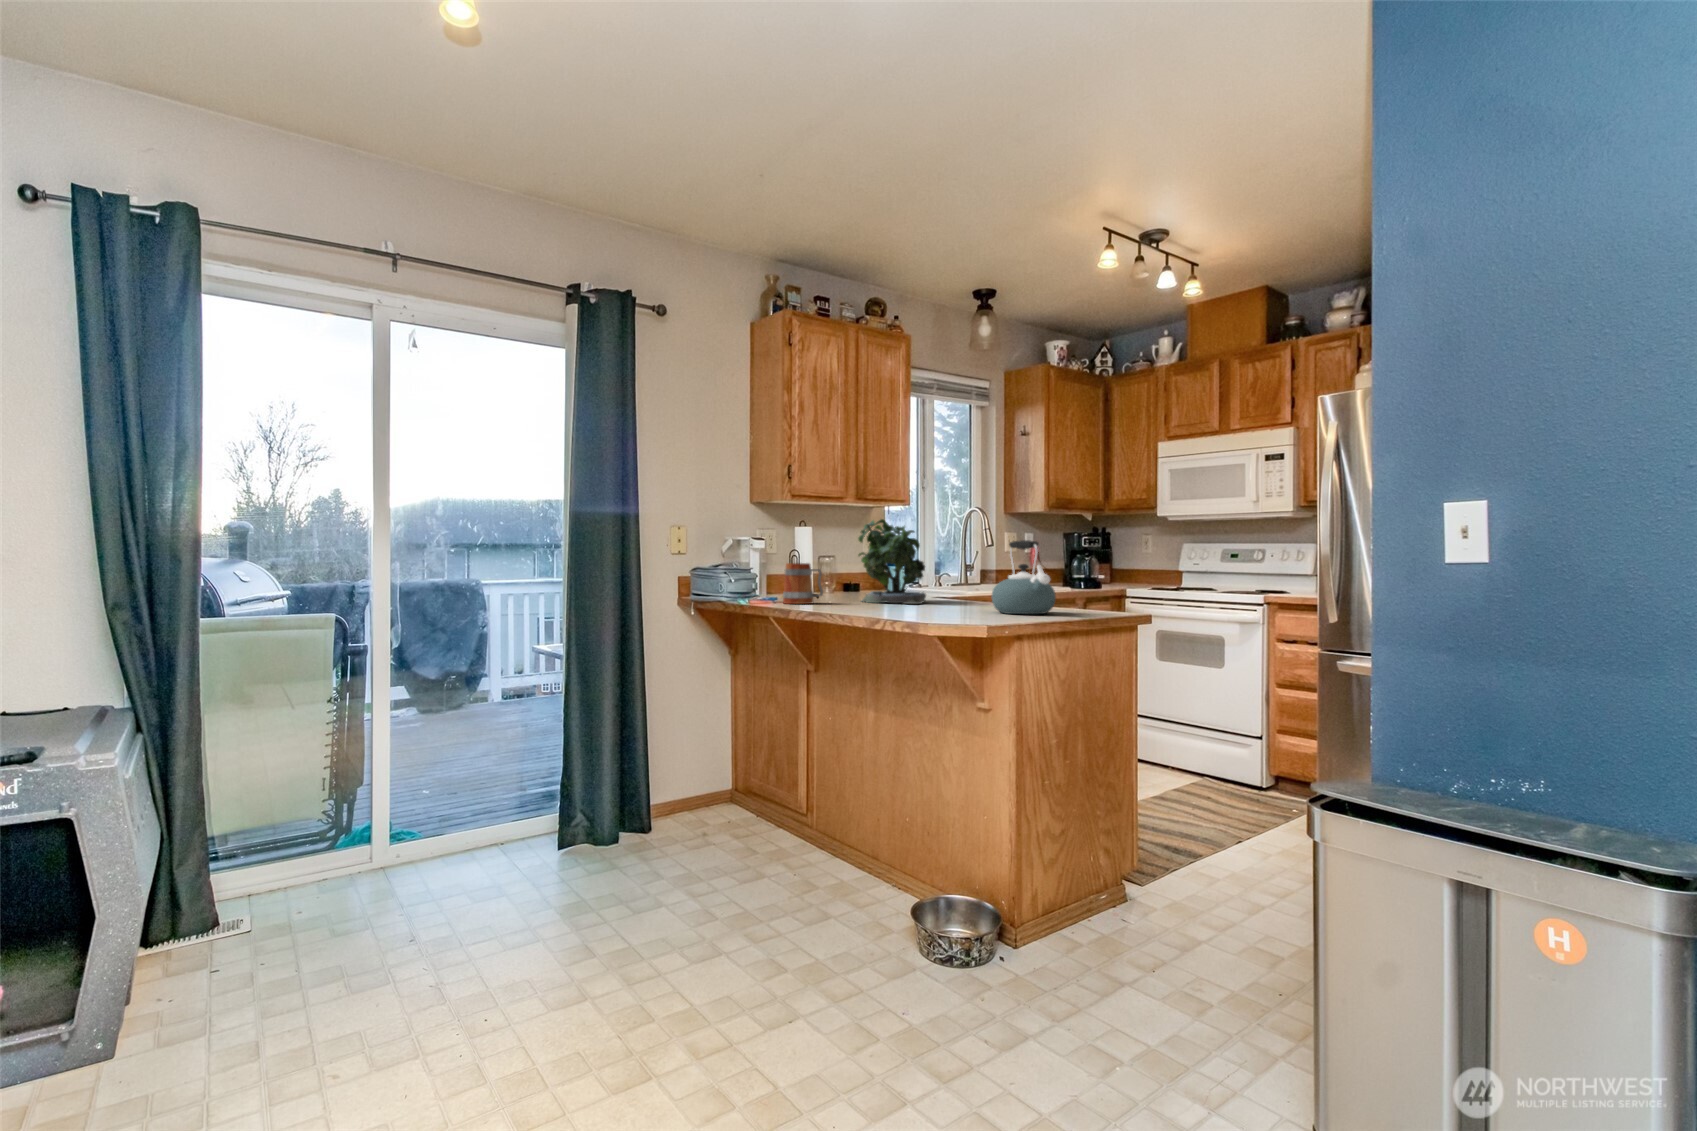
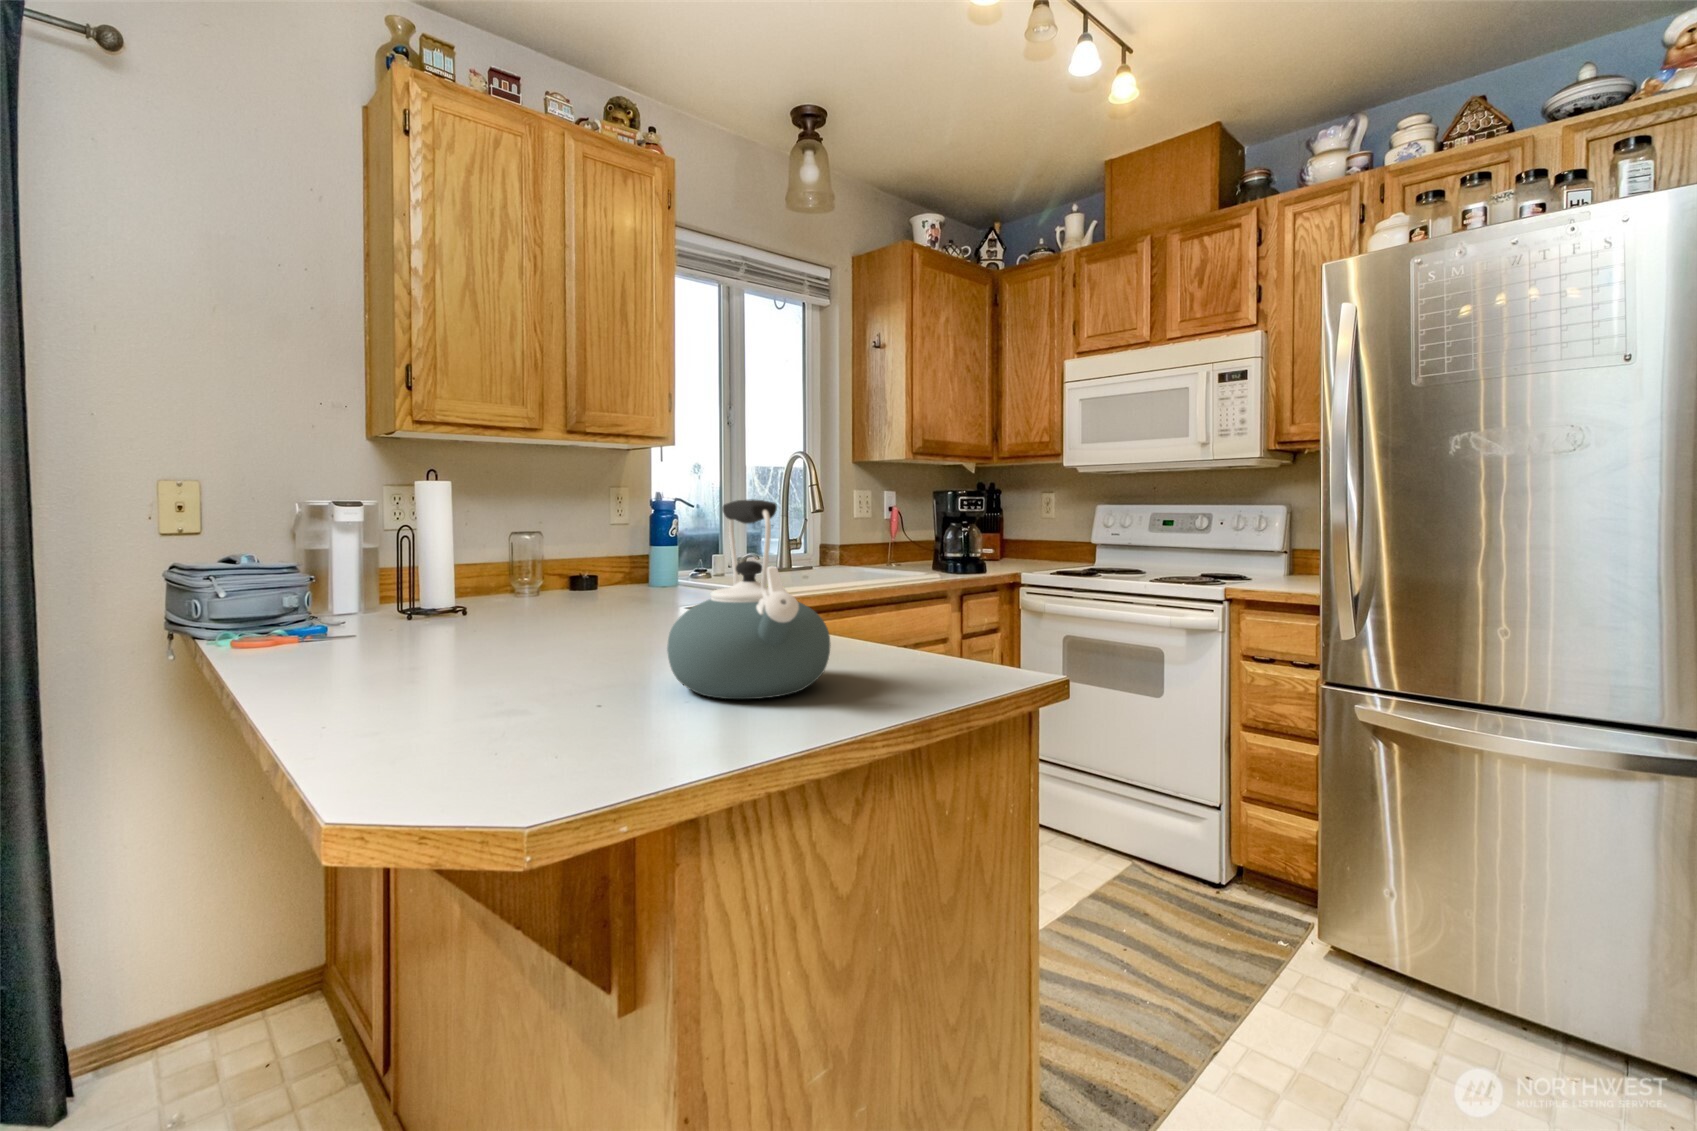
potted plant: present [858,519,926,604] -> none [457,446,626,641]
mug: present [783,563,823,604] -> none [246,554,354,650]

